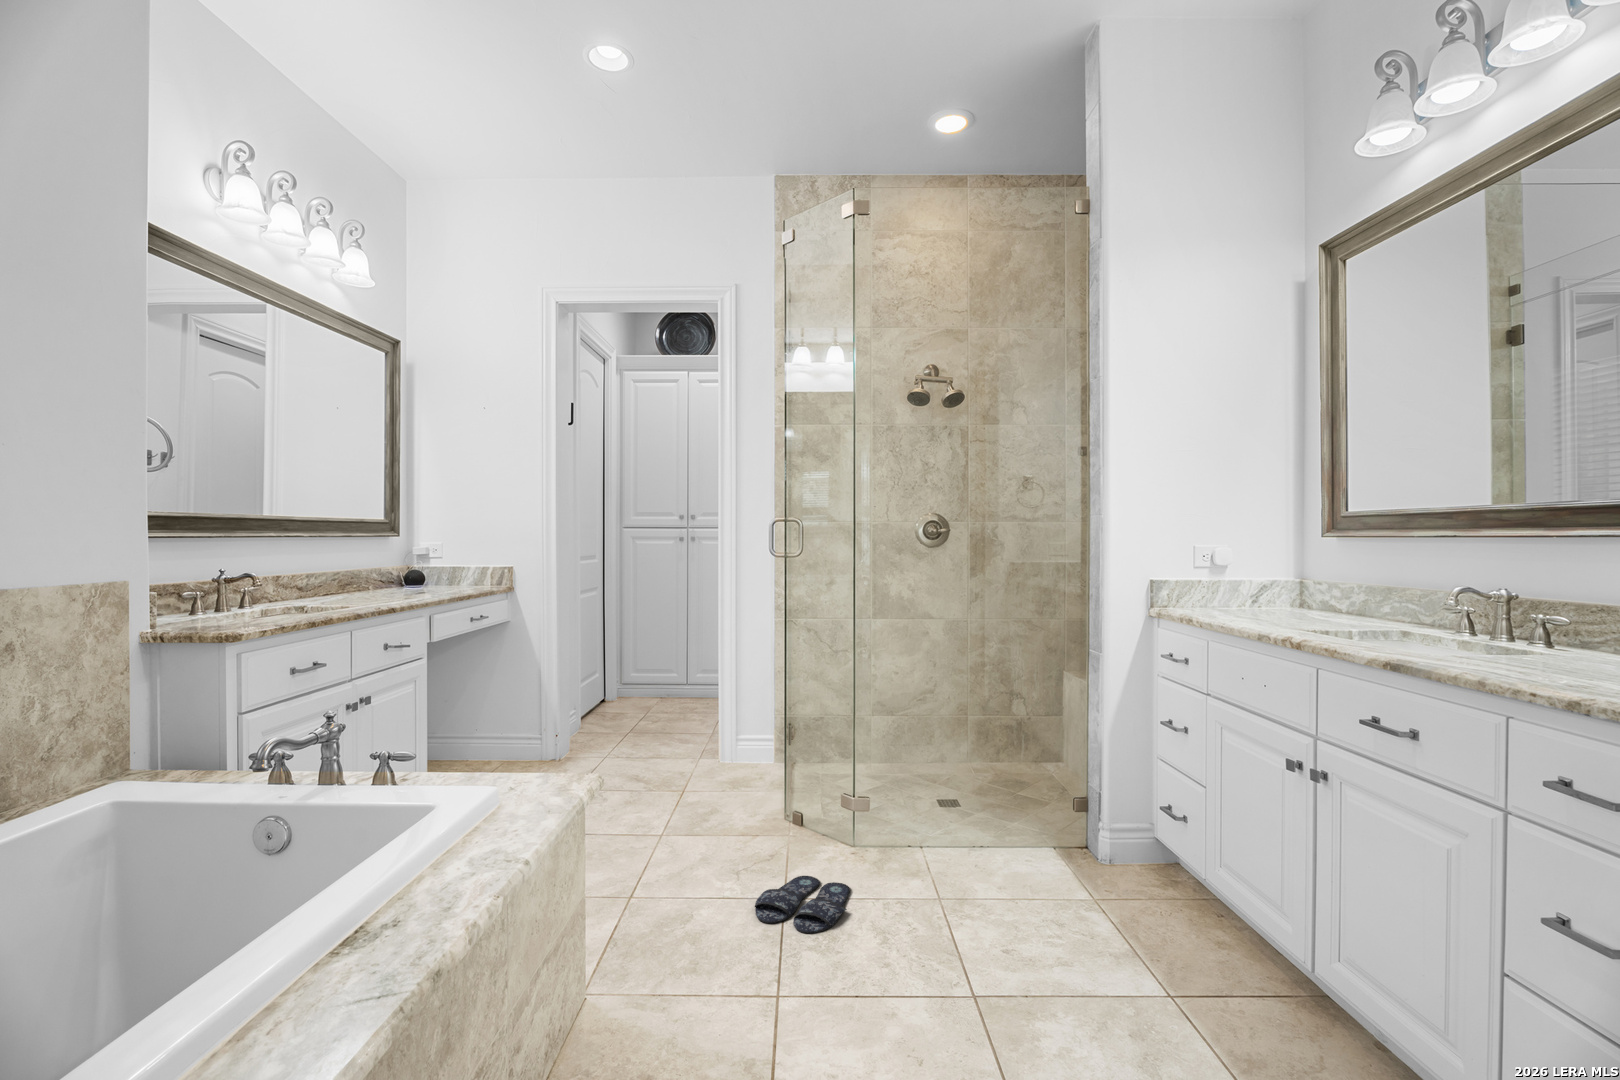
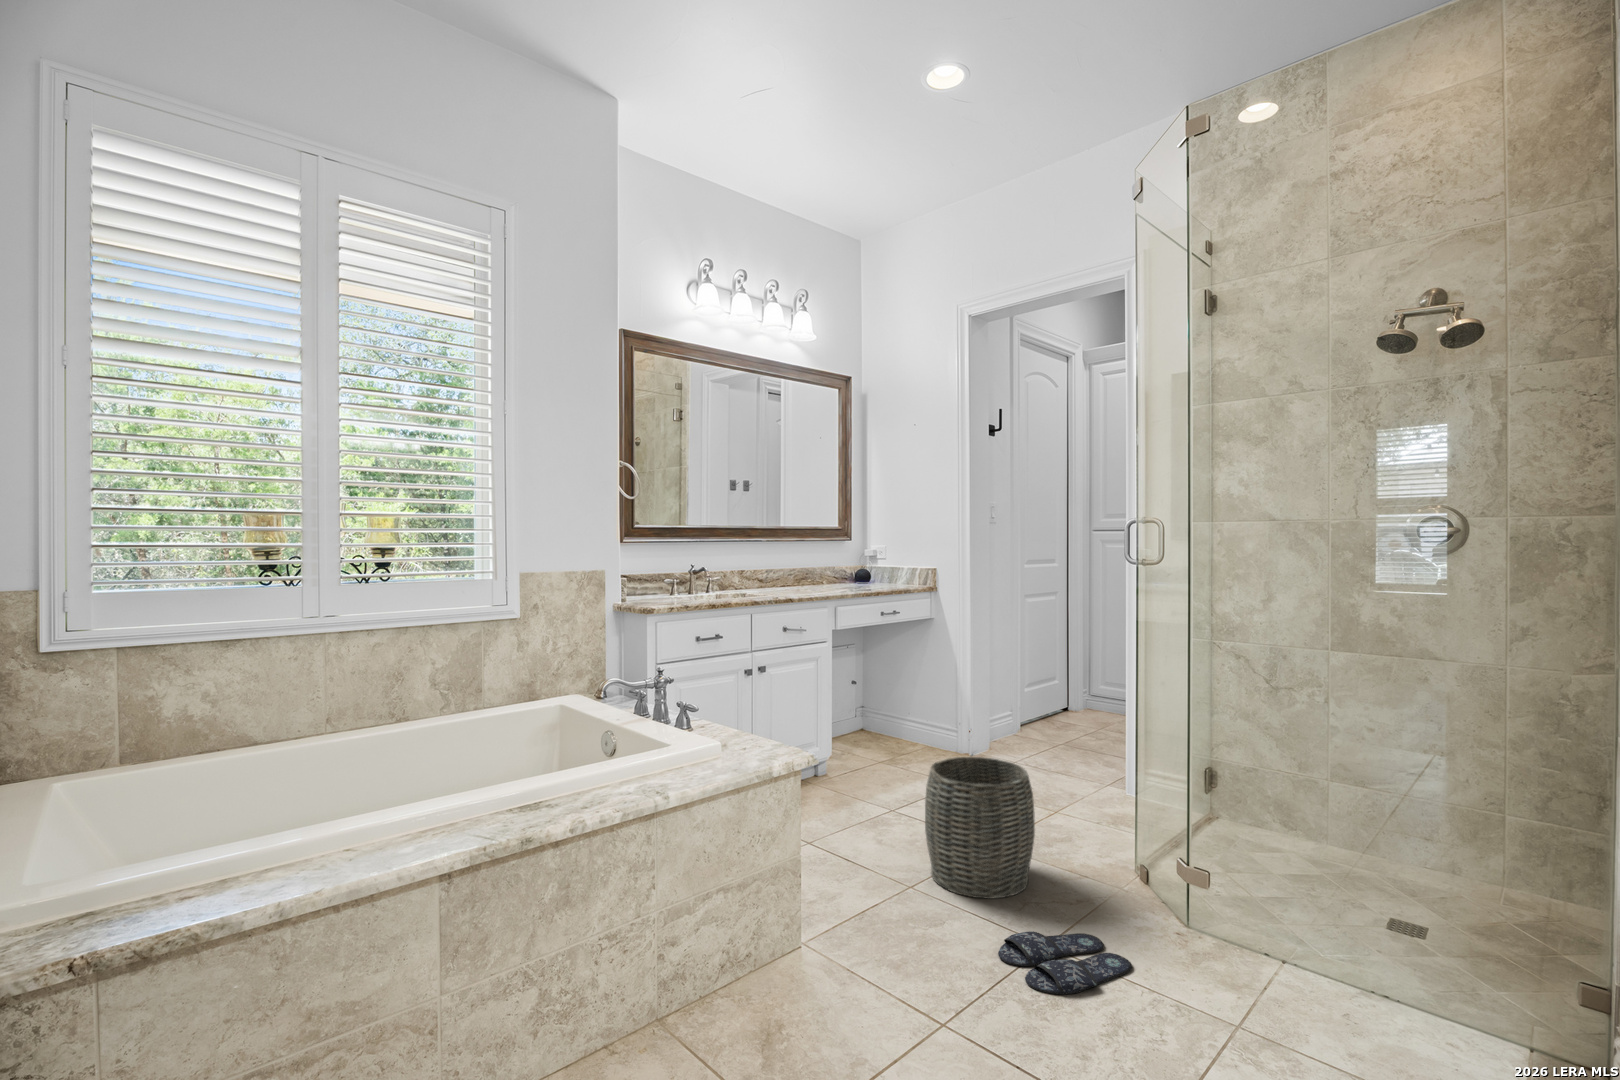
woven basket: none [624,748,728,885] -> present [925,757,1035,899]

